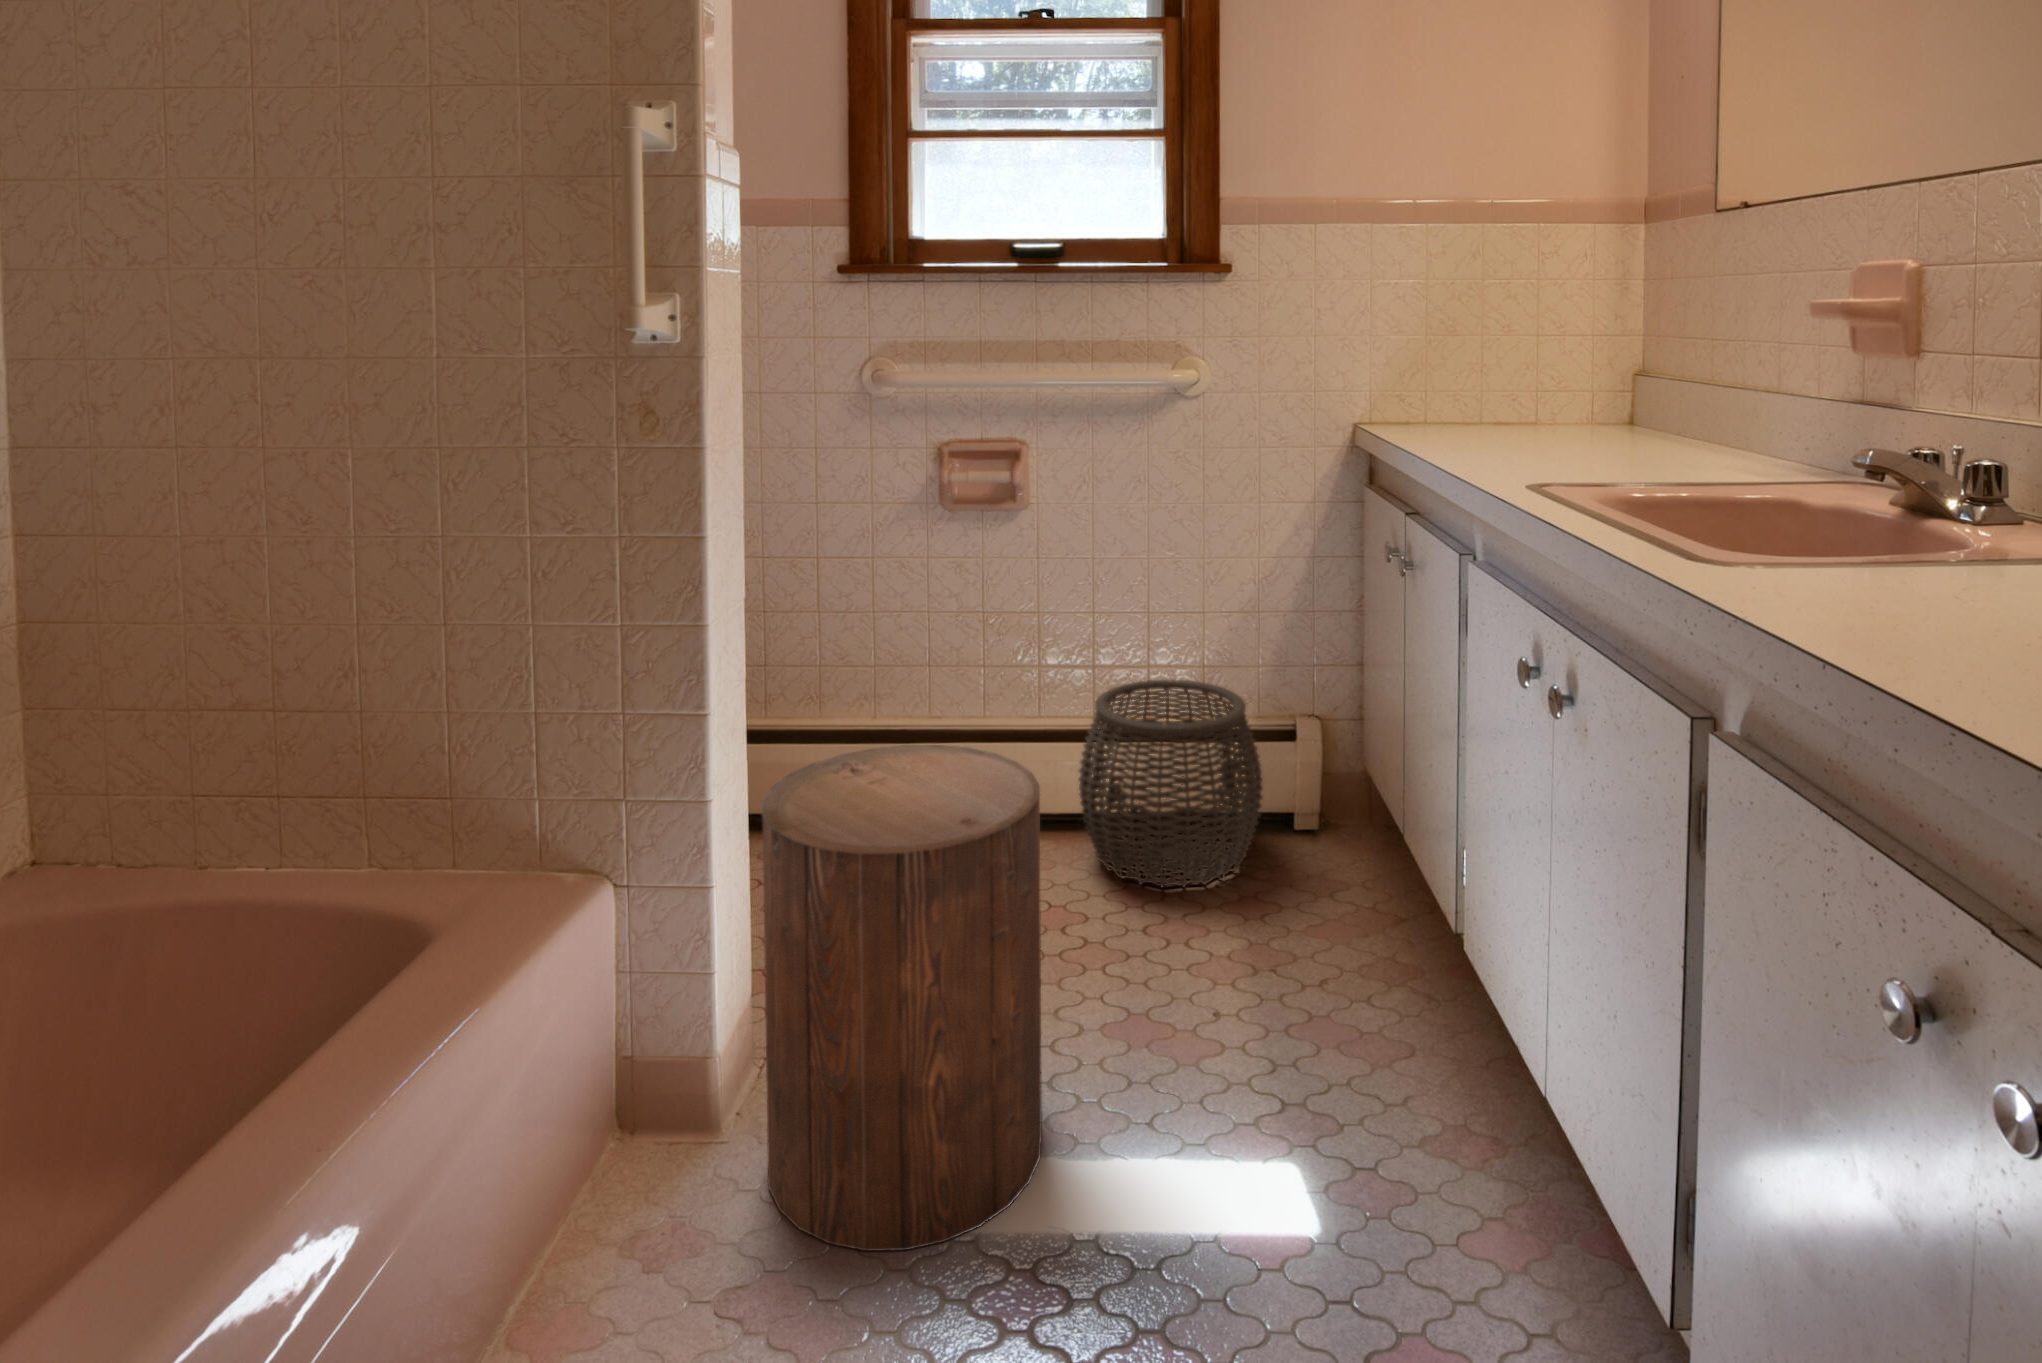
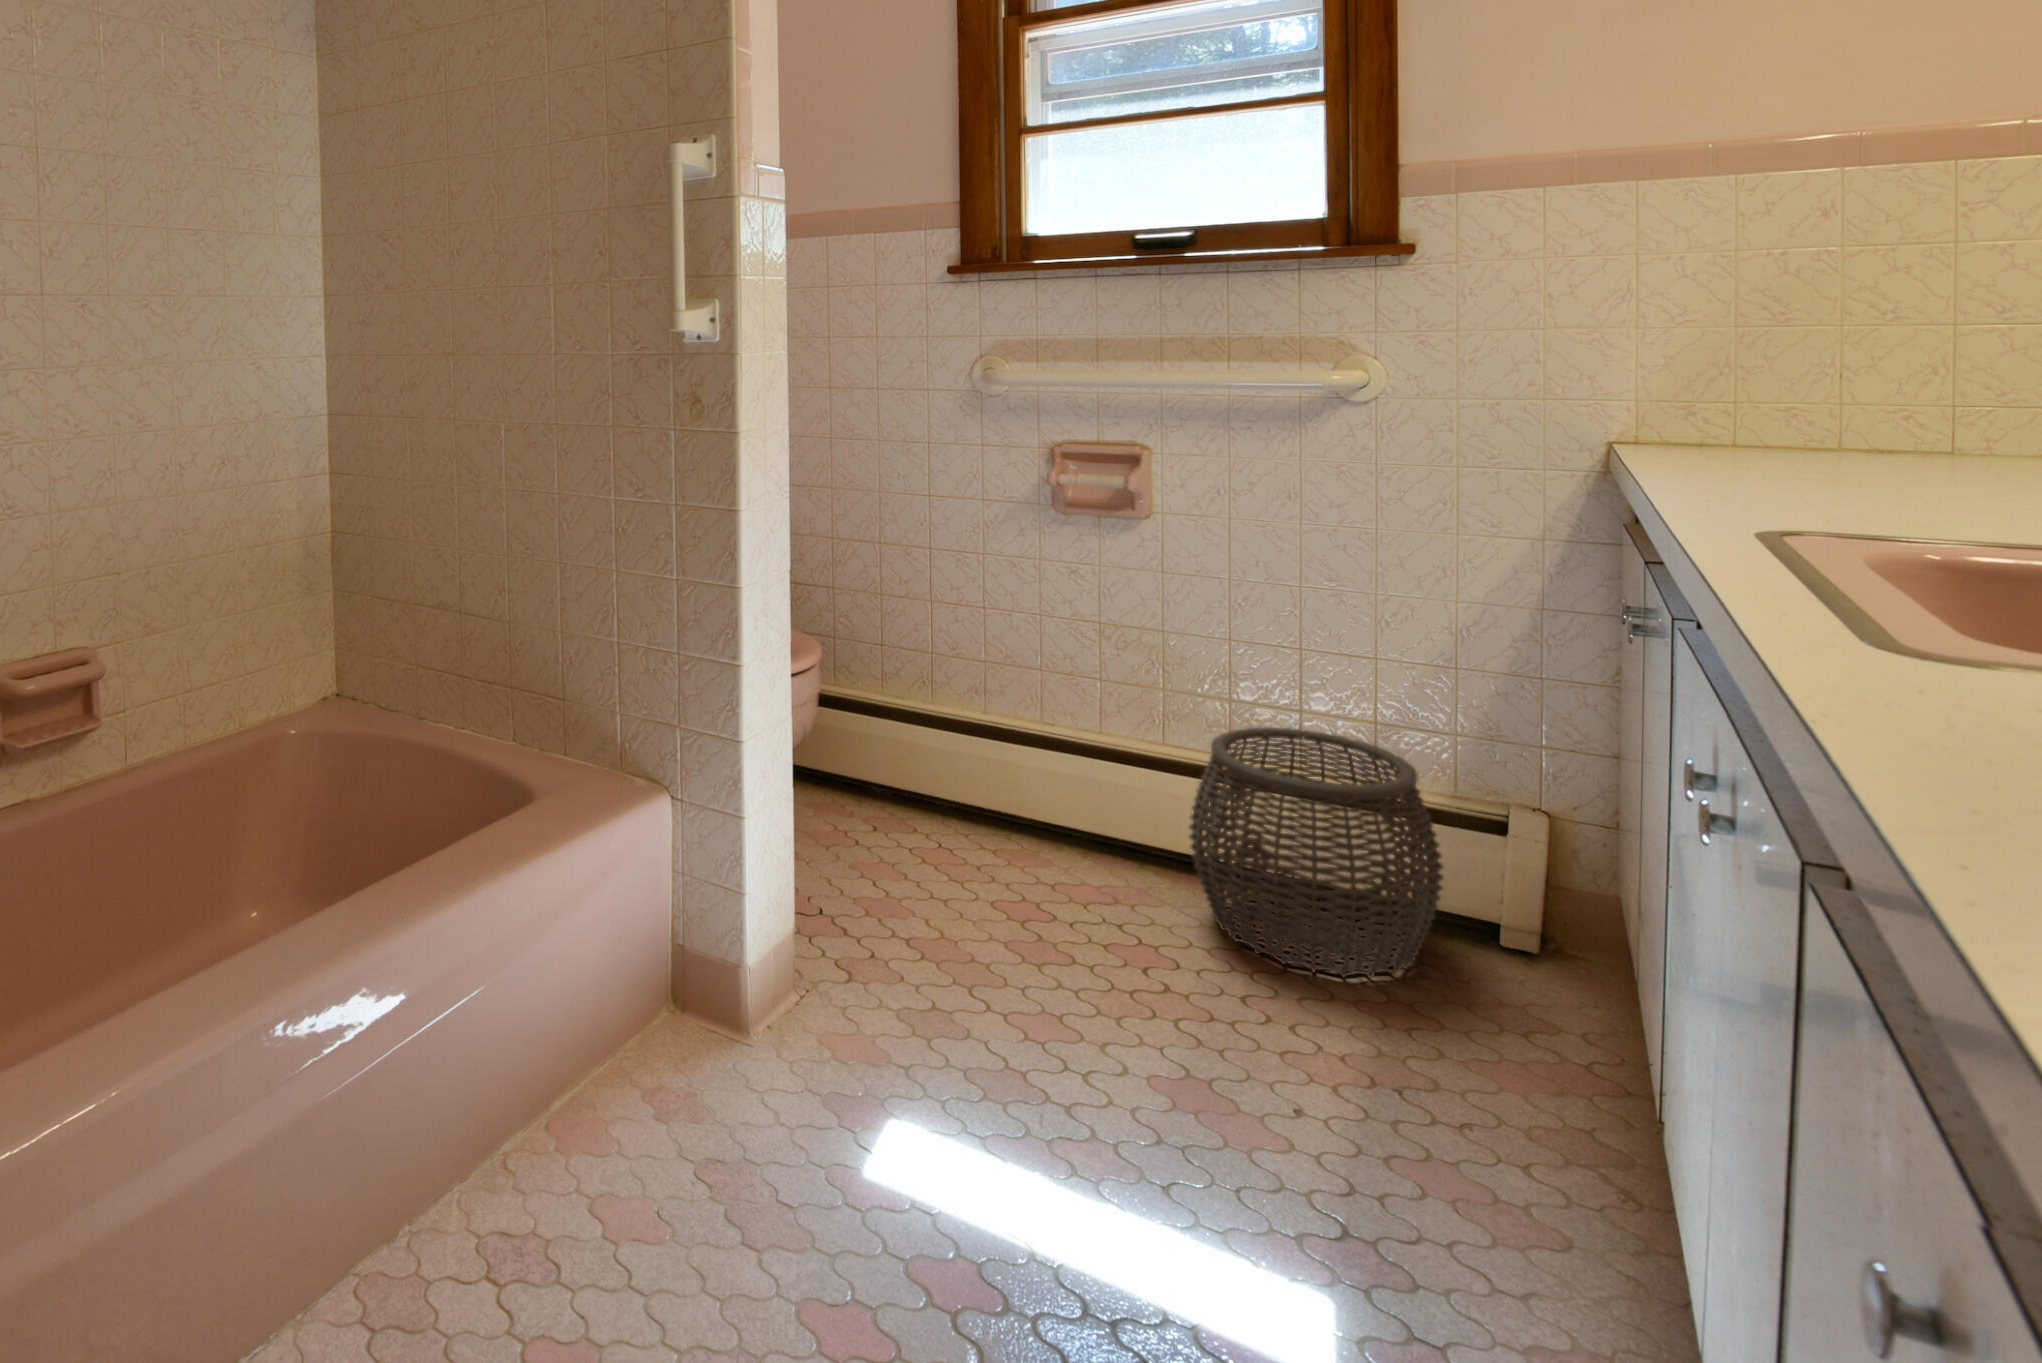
stool: present [762,745,1042,1251] -> none [767,726,1042,1201]

